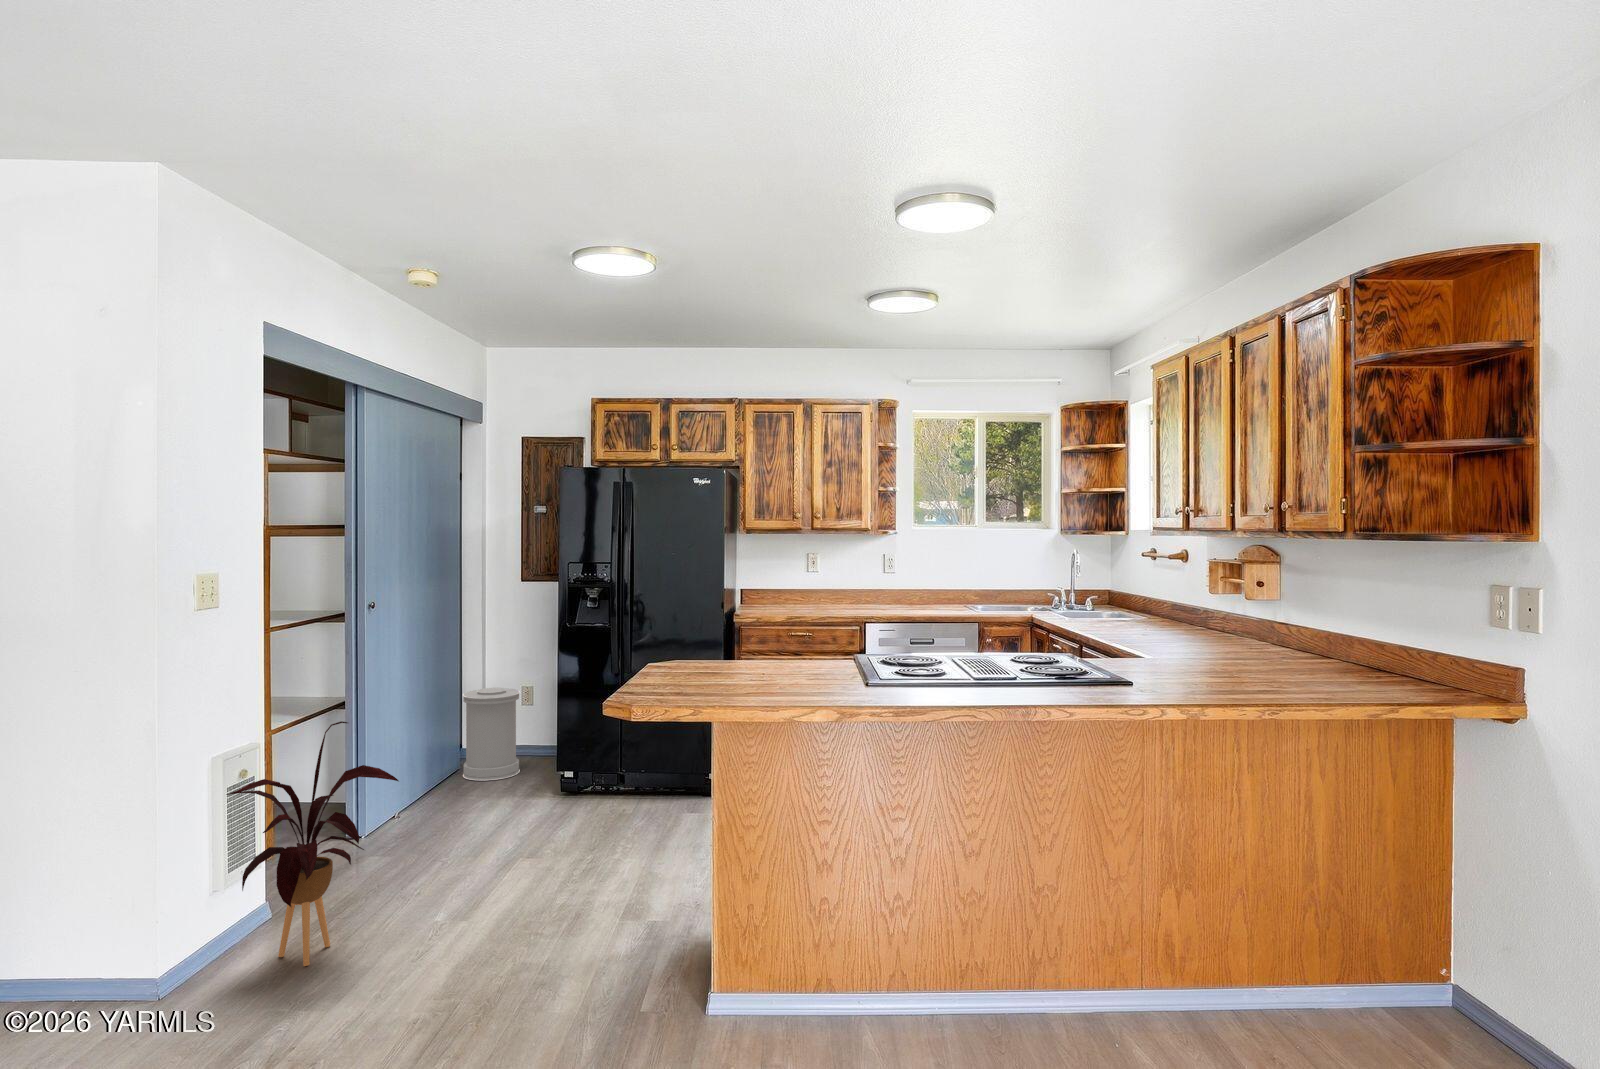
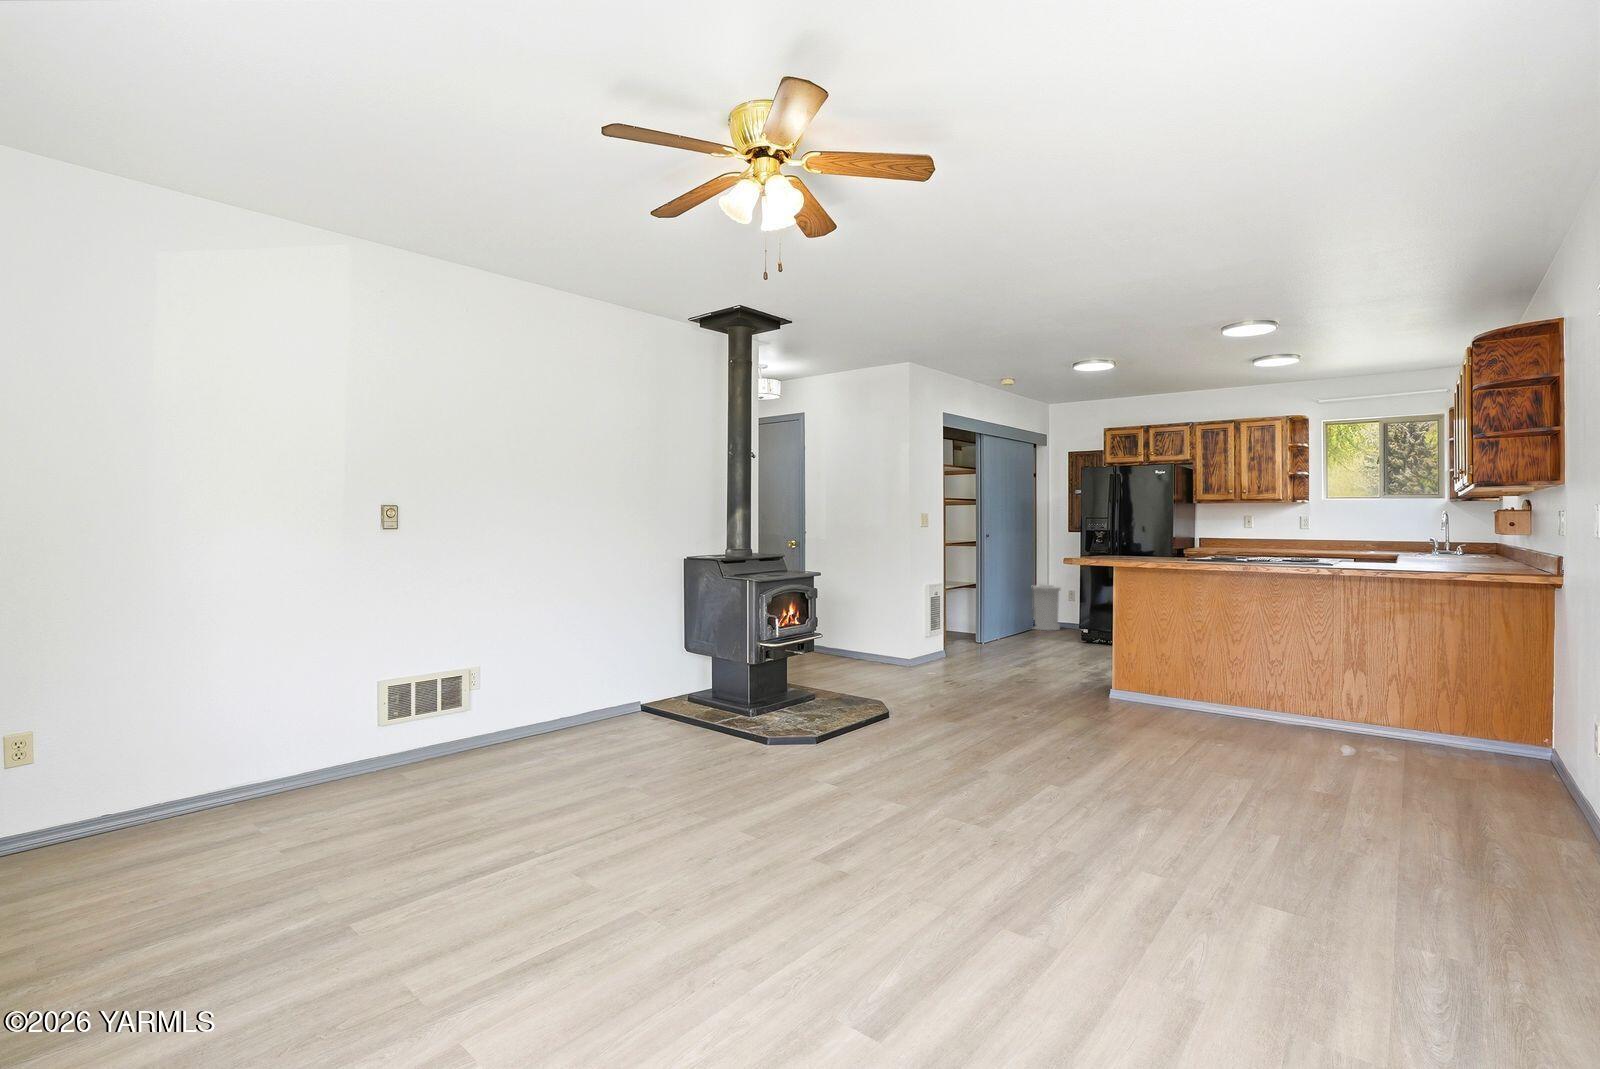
house plant: present [227,721,398,966] -> none [932,567,992,656]

